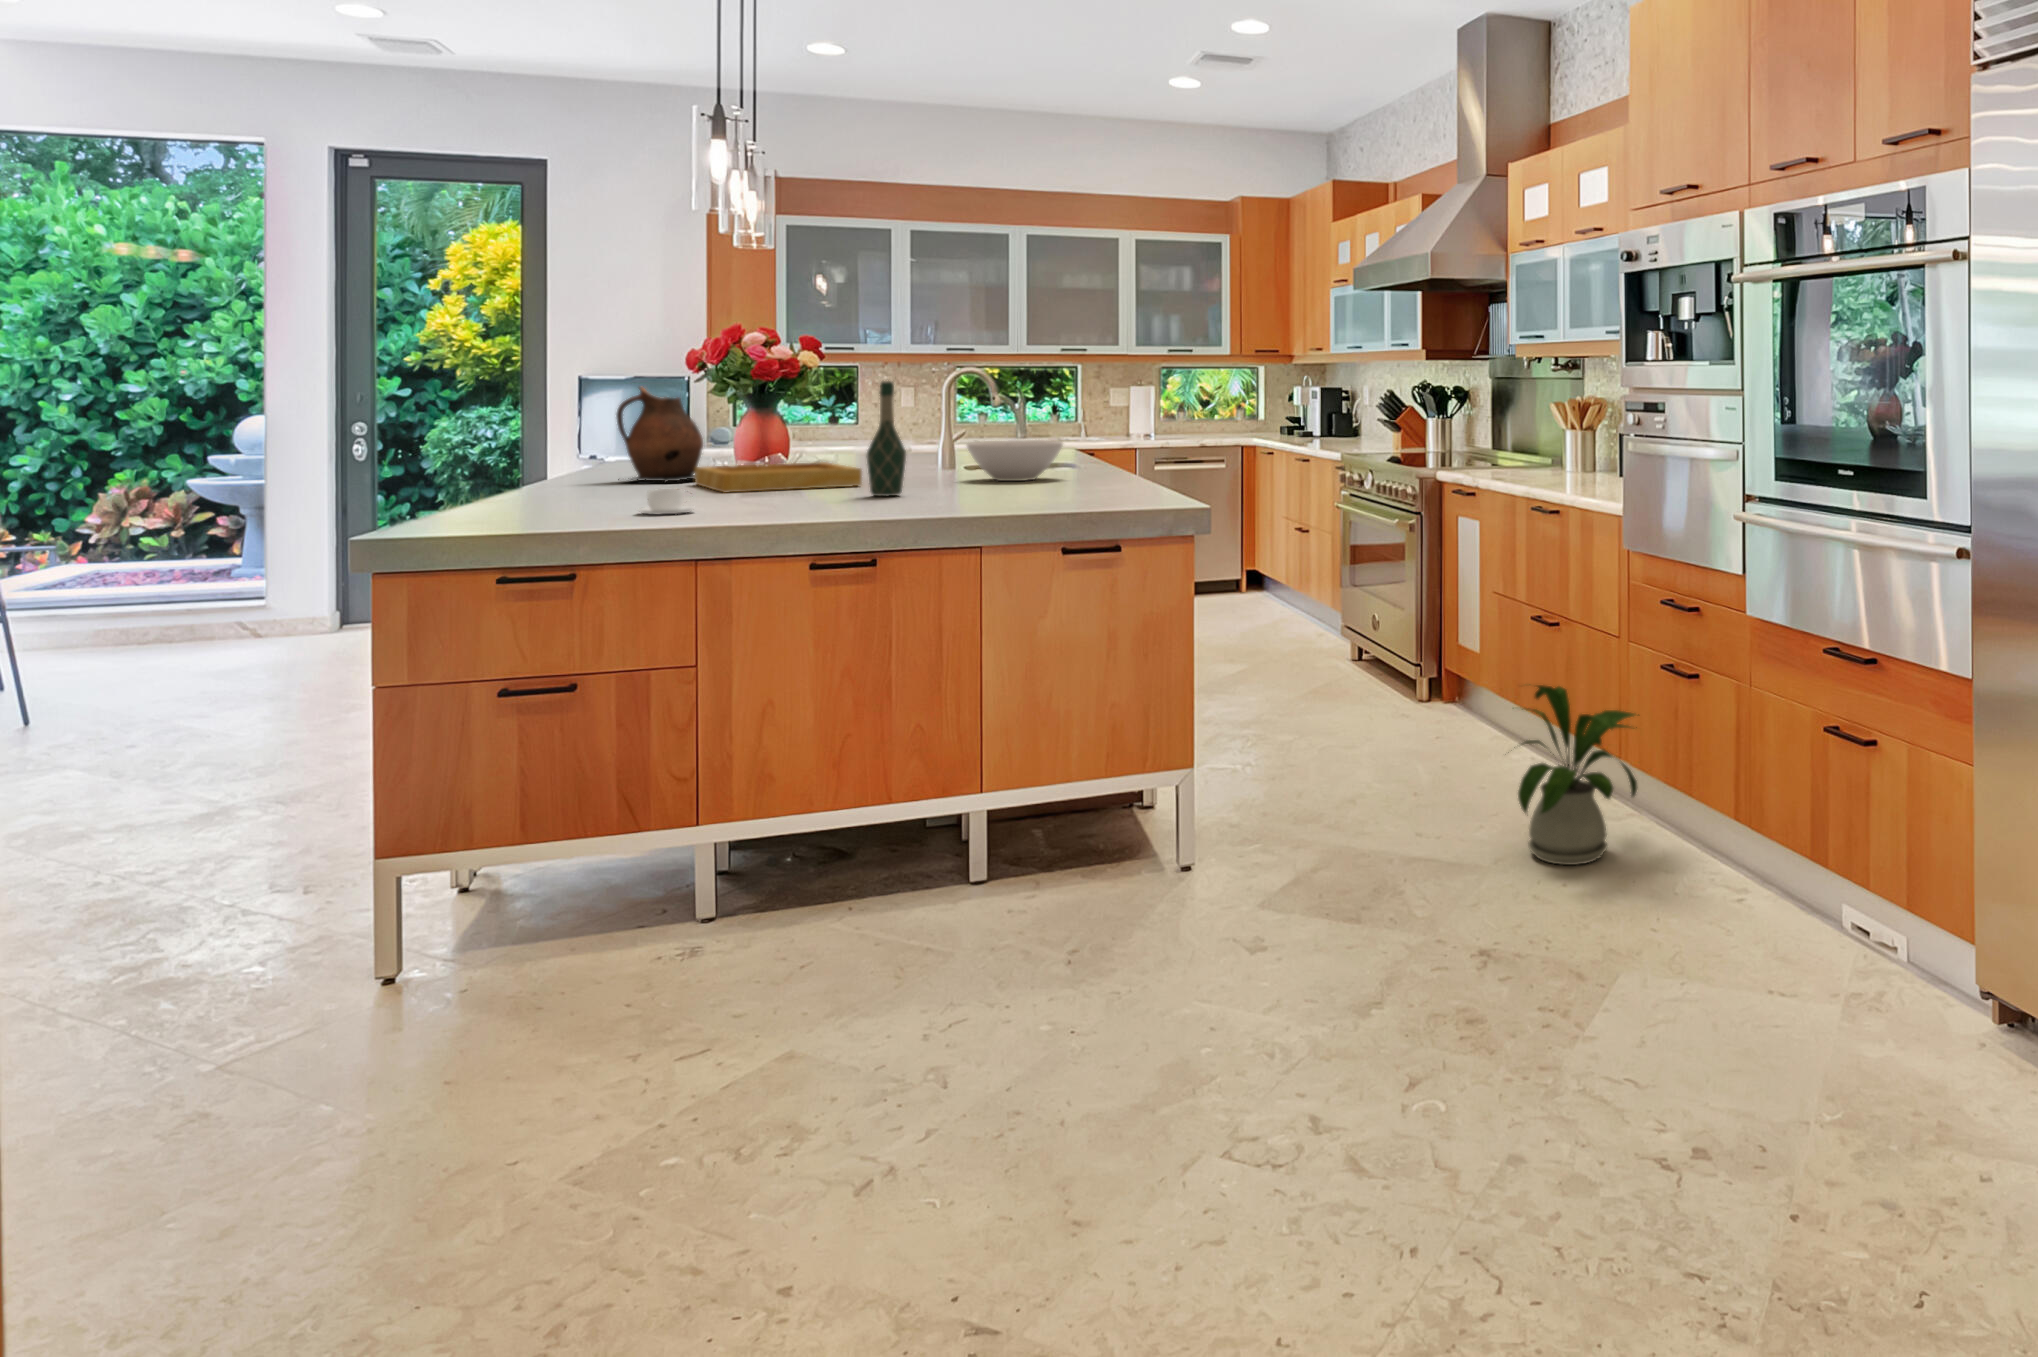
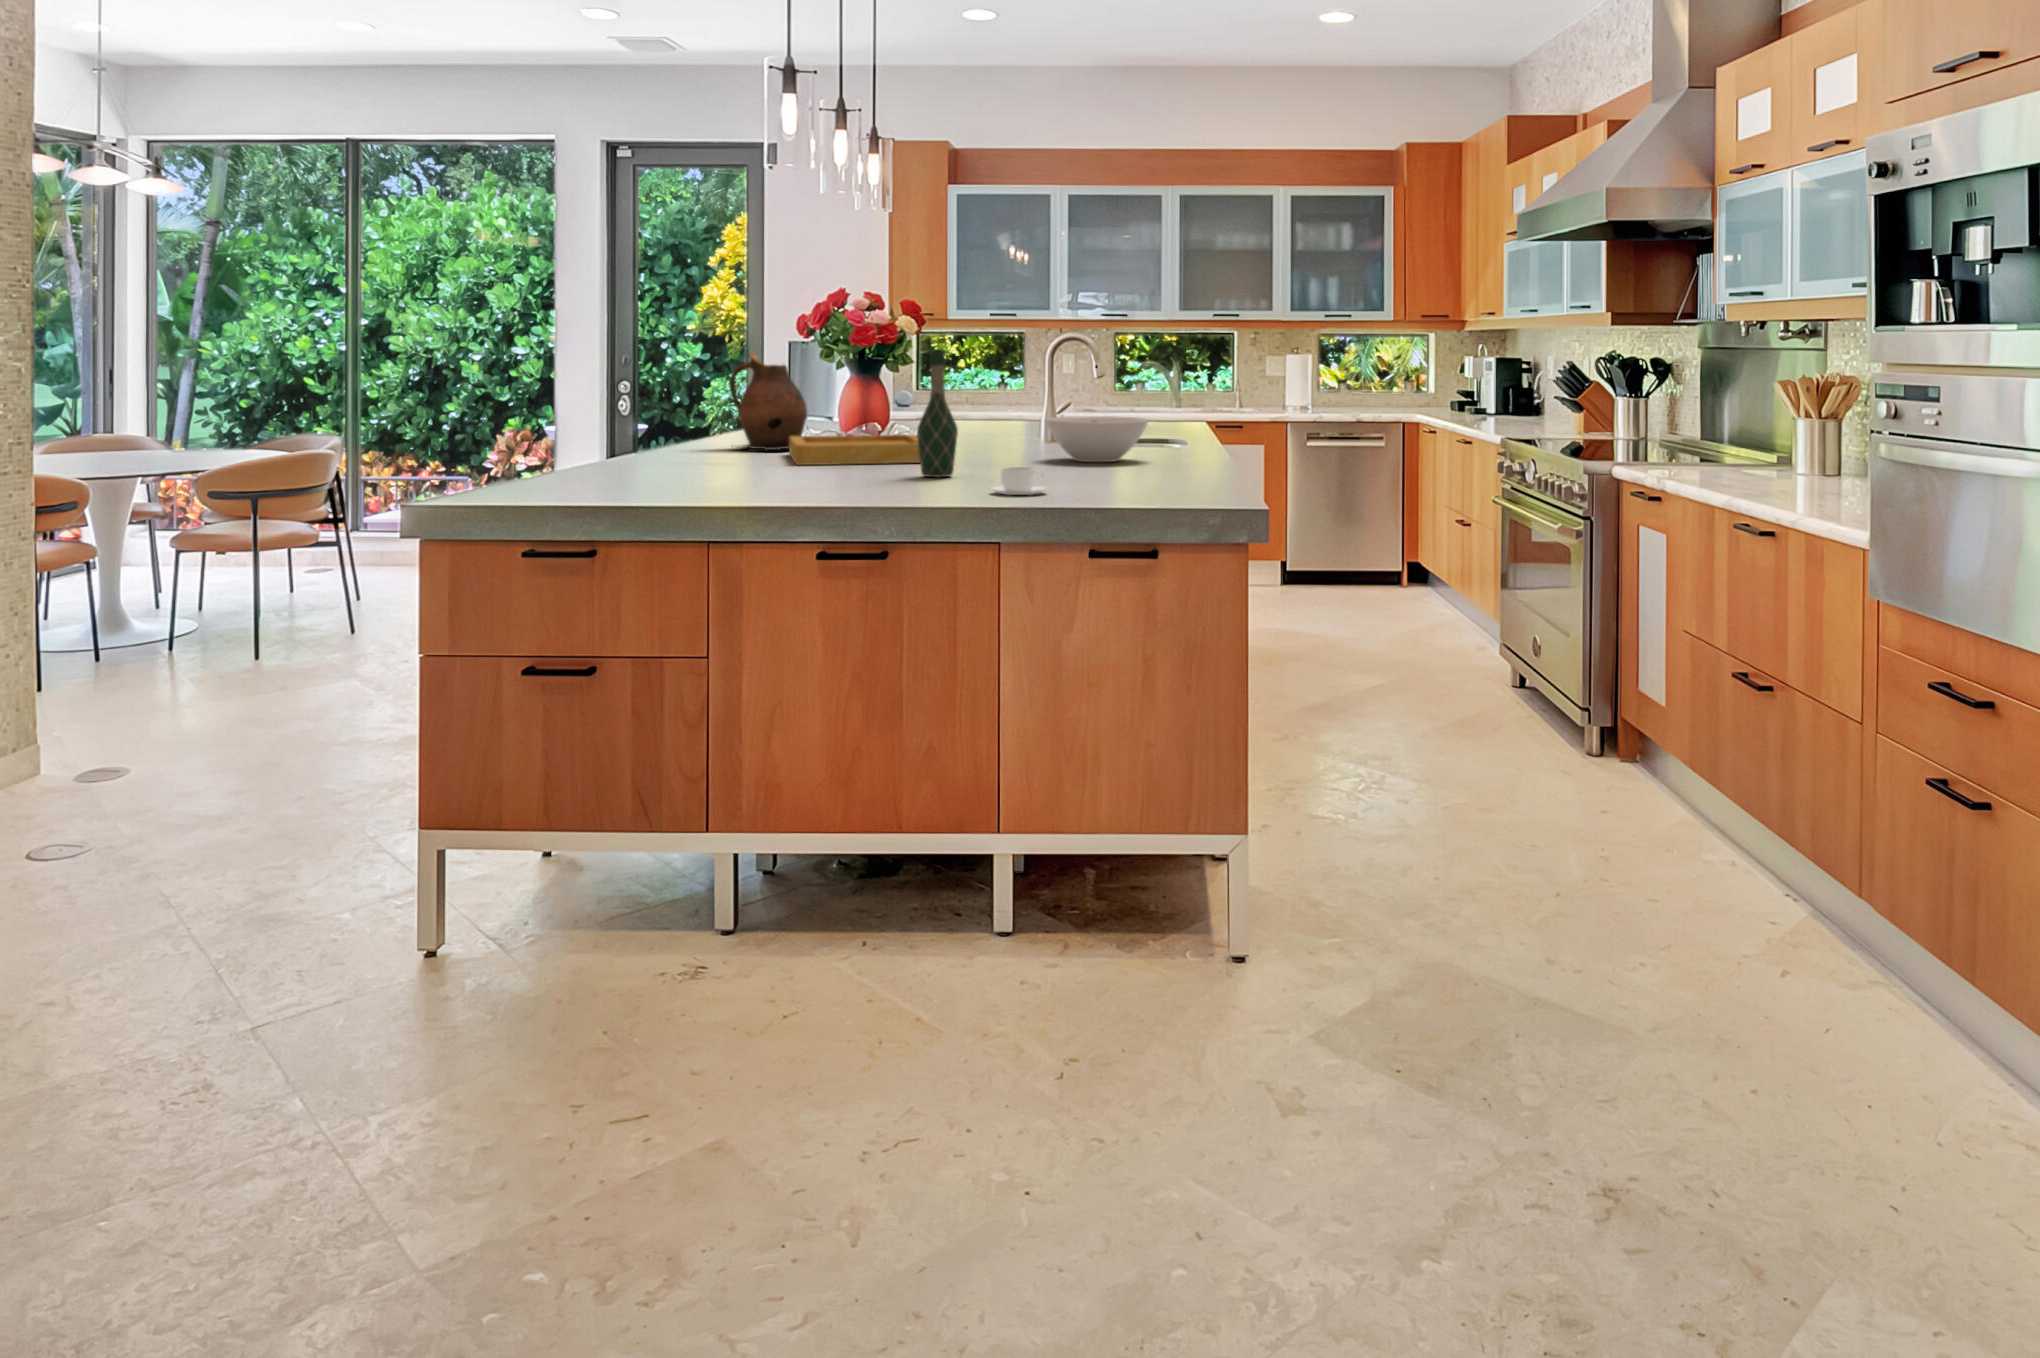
coffee cup: present [639,489,694,514] -> present [992,467,1046,495]
house plant: present [1514,684,1638,865] -> none [1667,784,1889,1051]

